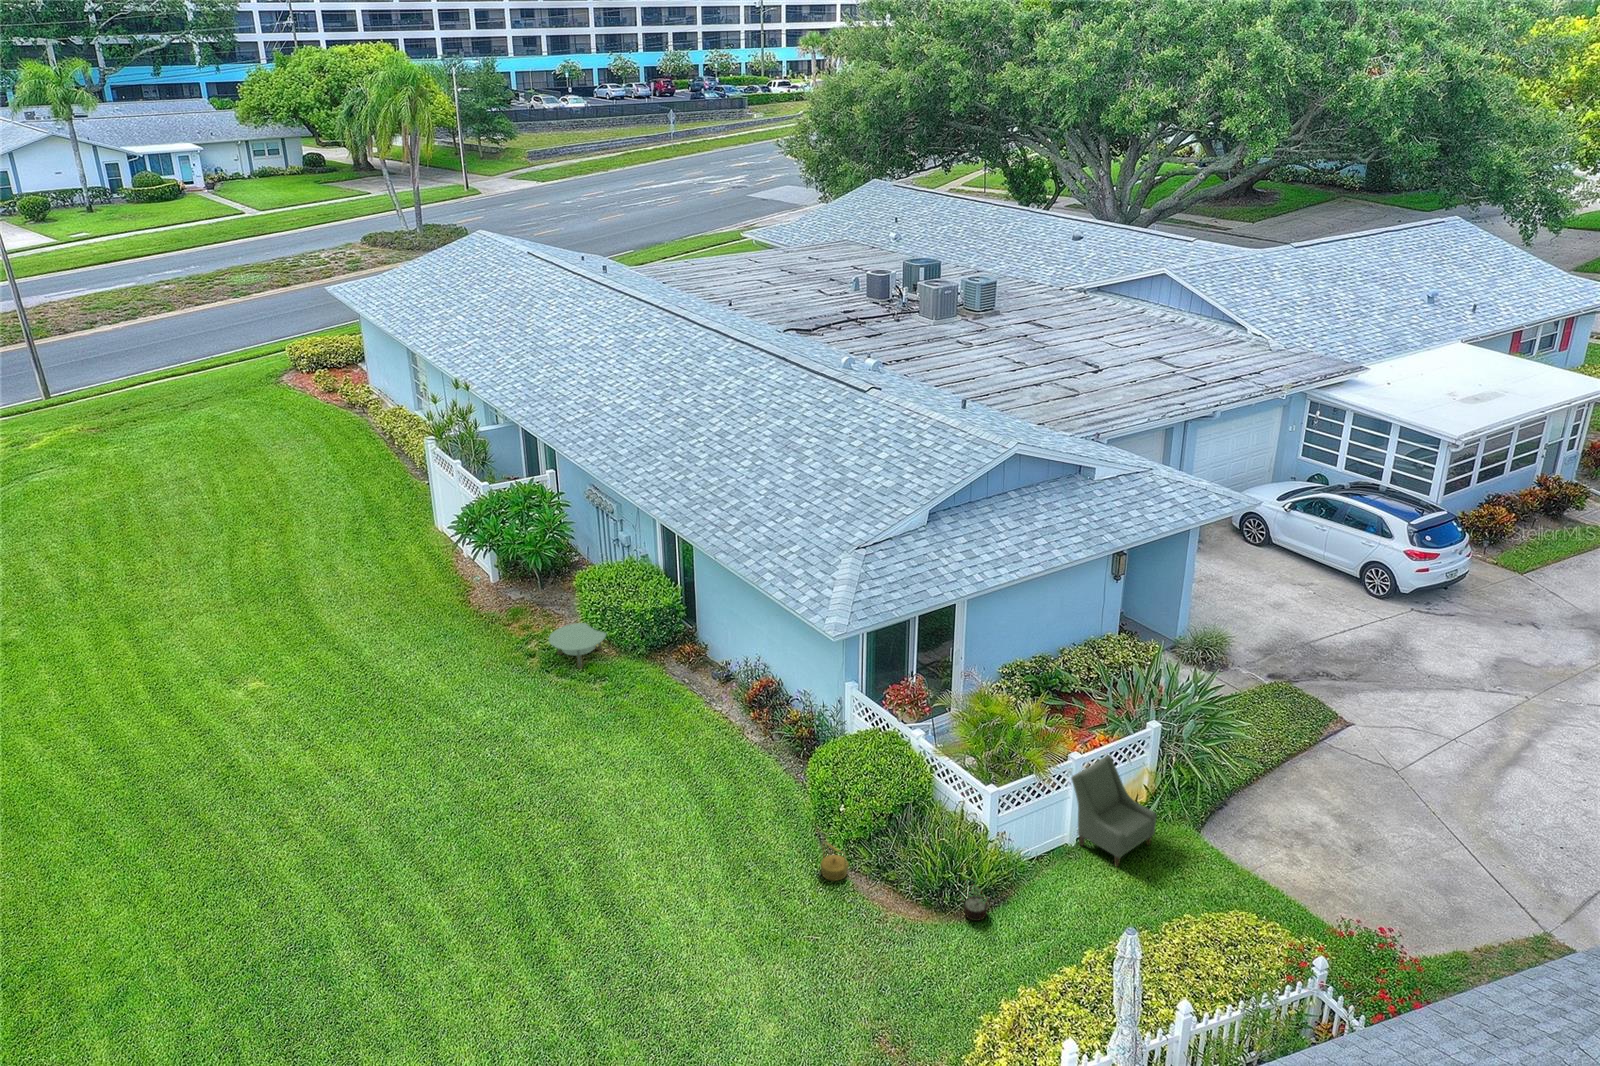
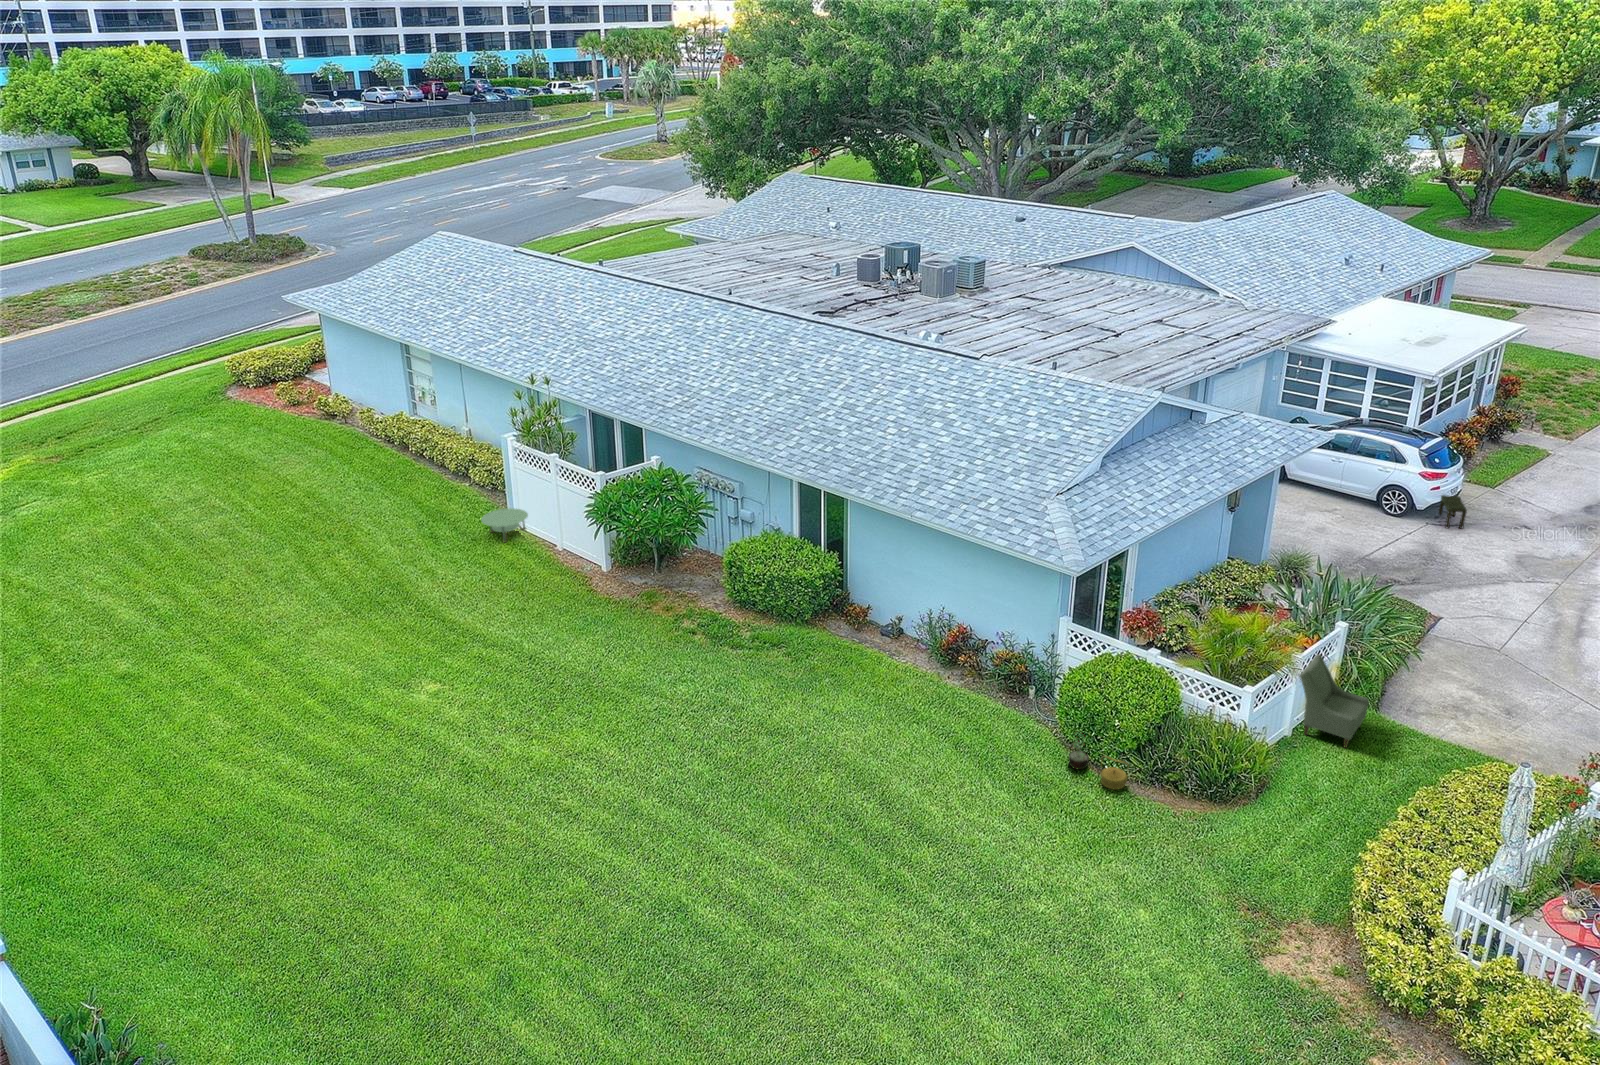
bench: none [1427,579,1455,621] -> present [1438,495,1467,529]
round table: present [549,623,606,669] -> present [481,508,528,543]
decorative plant: present [962,880,988,921] -> present [1069,733,1089,770]

